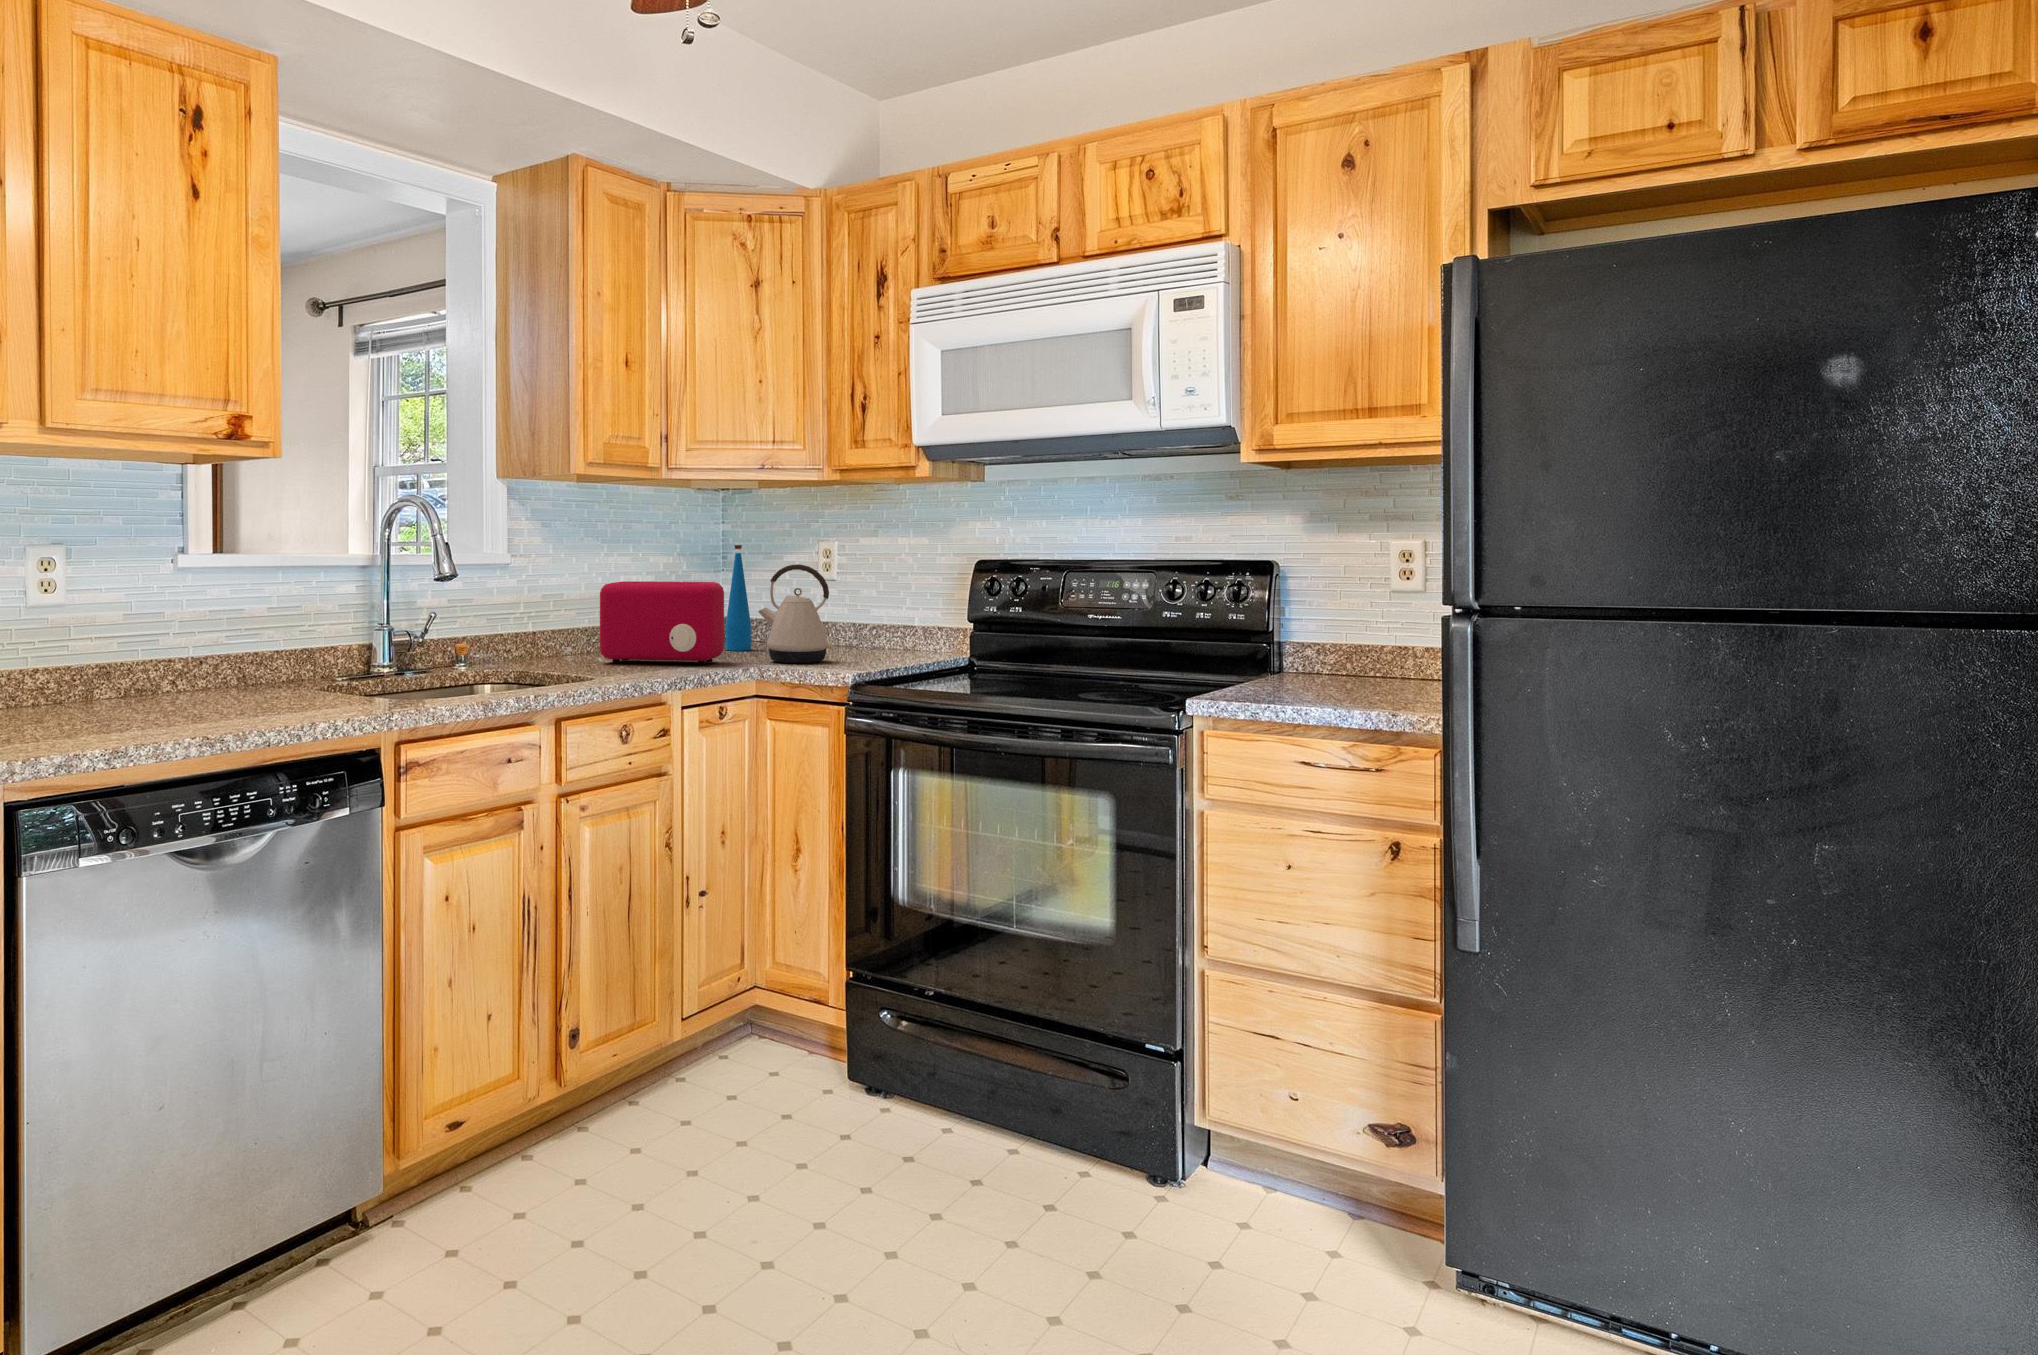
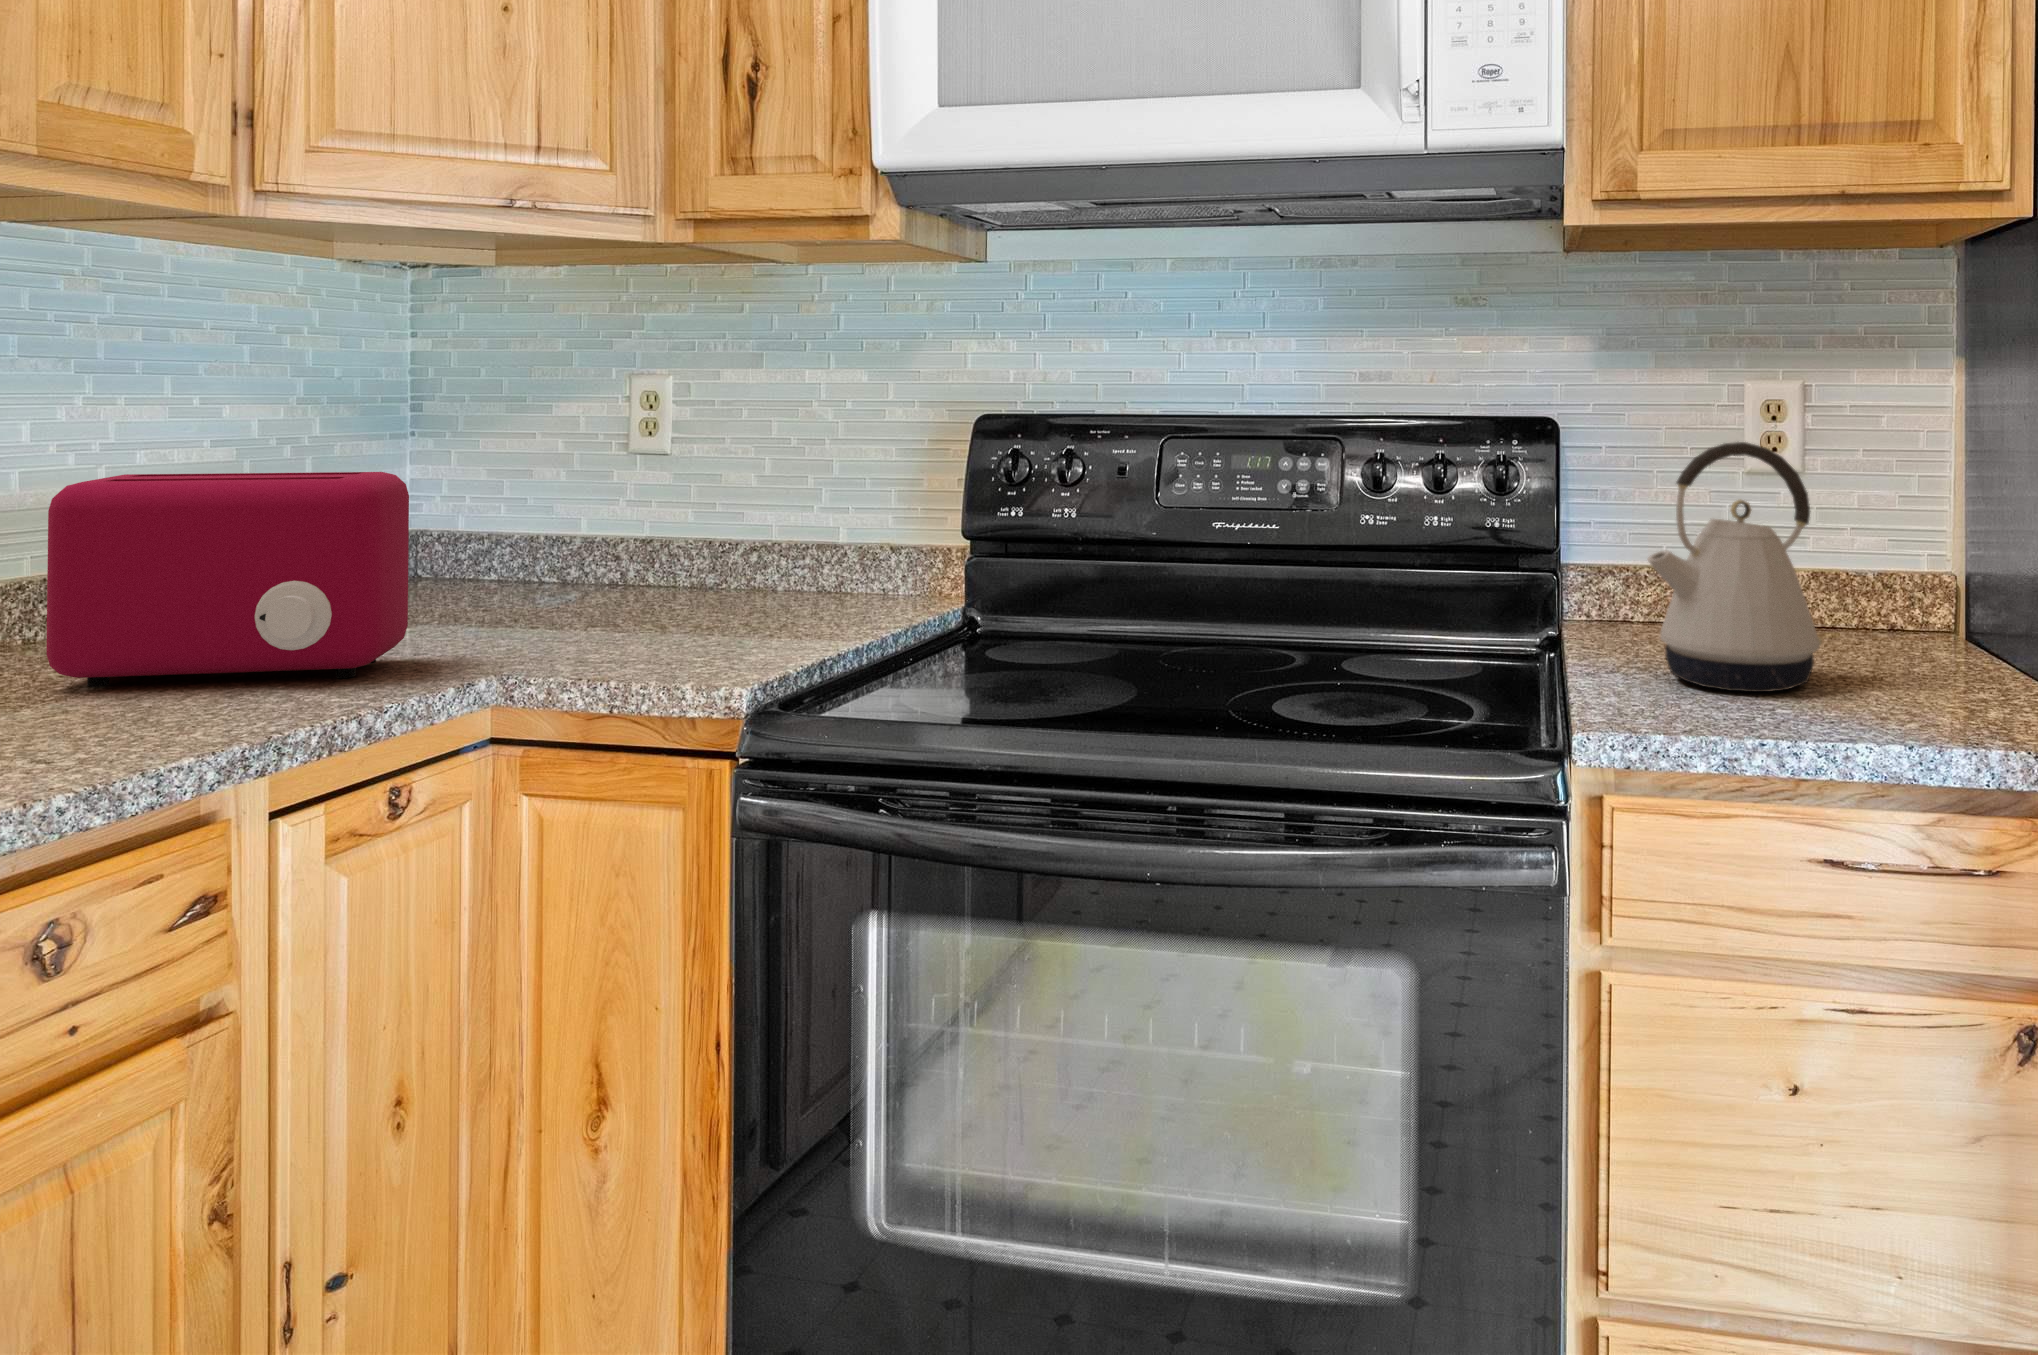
bottle: present [726,545,751,651] -> none [410,381,471,613]
kettle: present [758,564,834,663] -> present [1648,442,1822,692]

